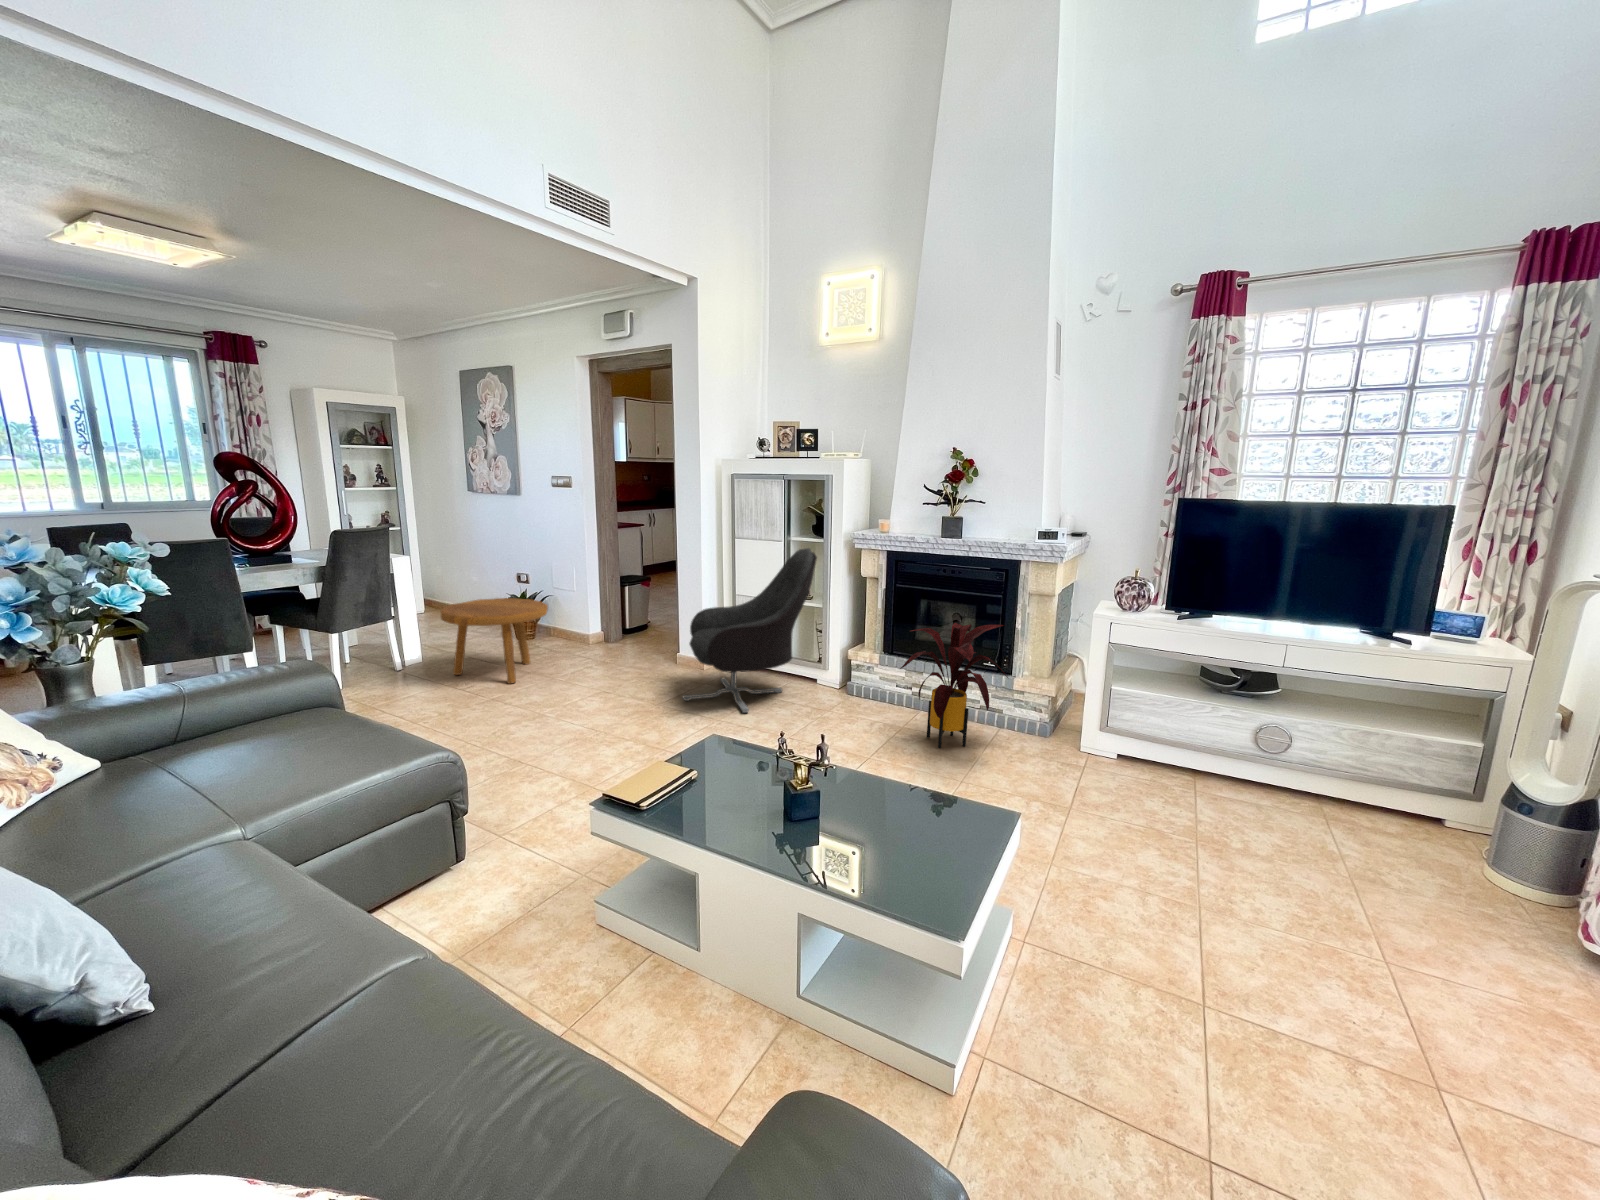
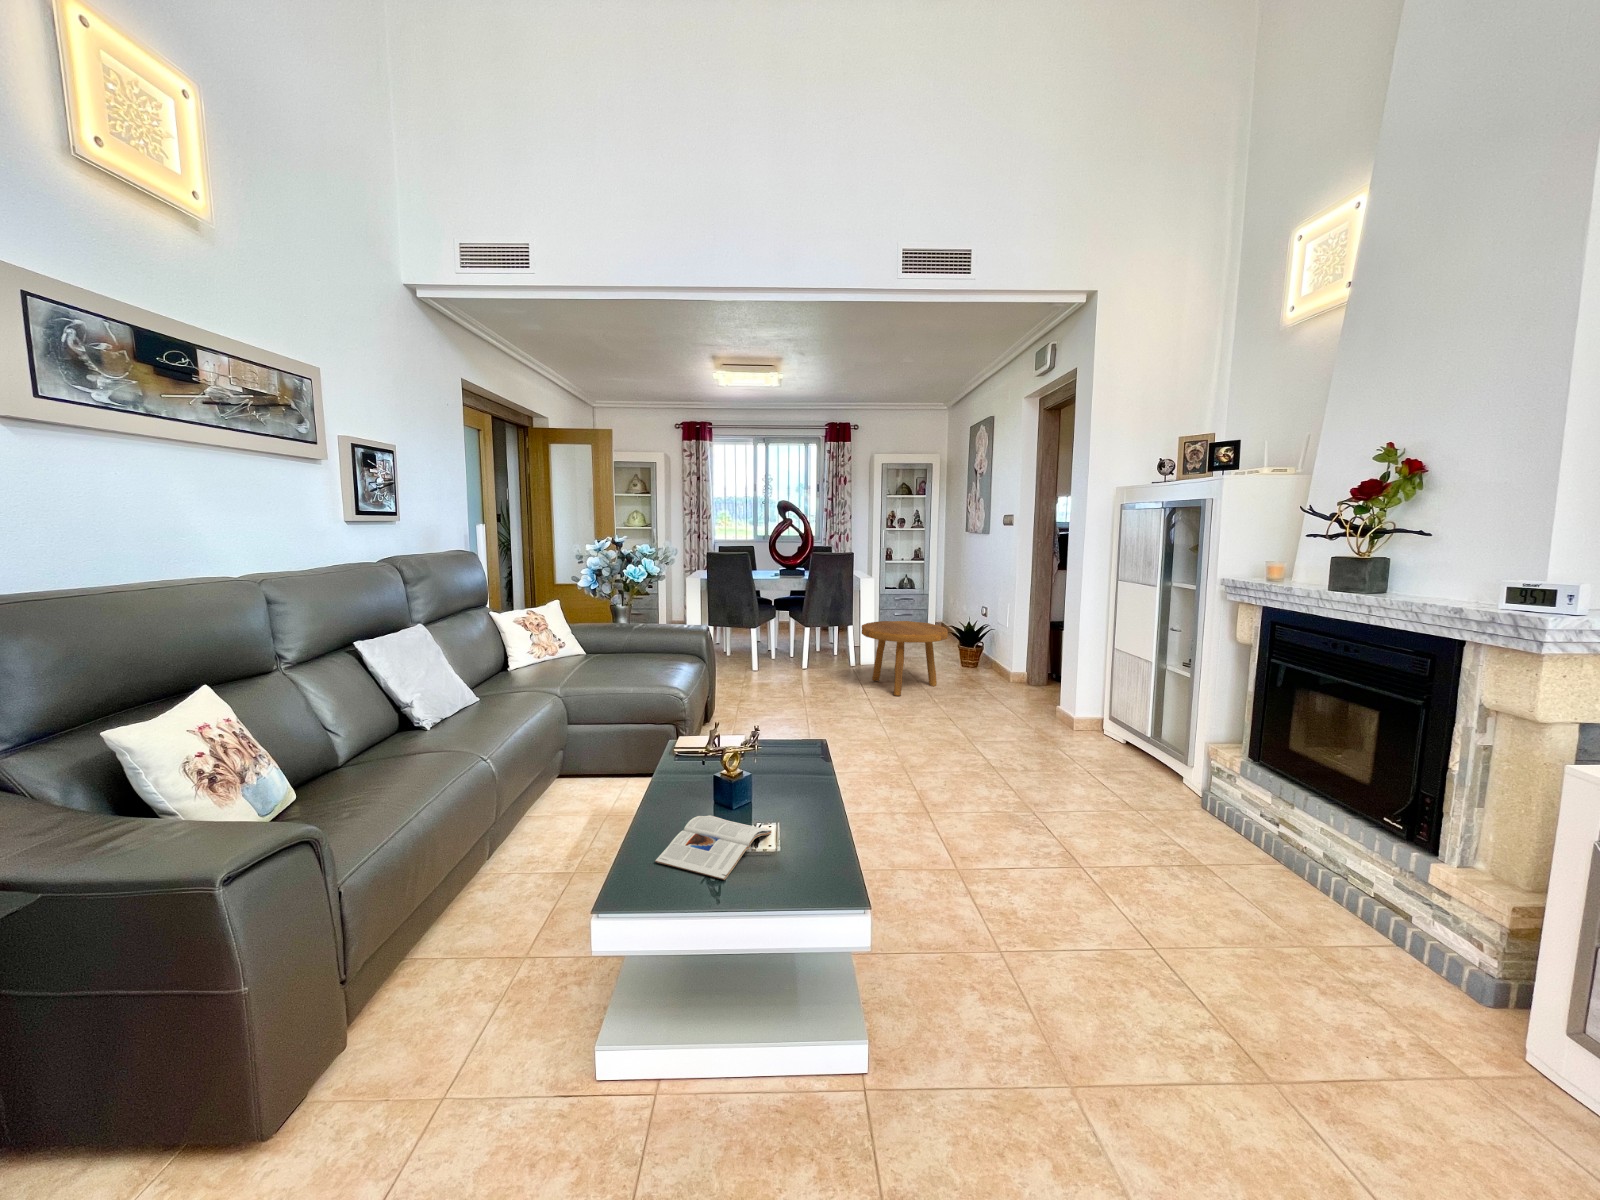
armchair: present [683,548,817,713] -> none [994,596,1177,778]
house plant: present [900,623,1008,748] -> none [1149,722,1374,926]
magazine: none [818,811,941,883] -> present [655,815,772,880]

